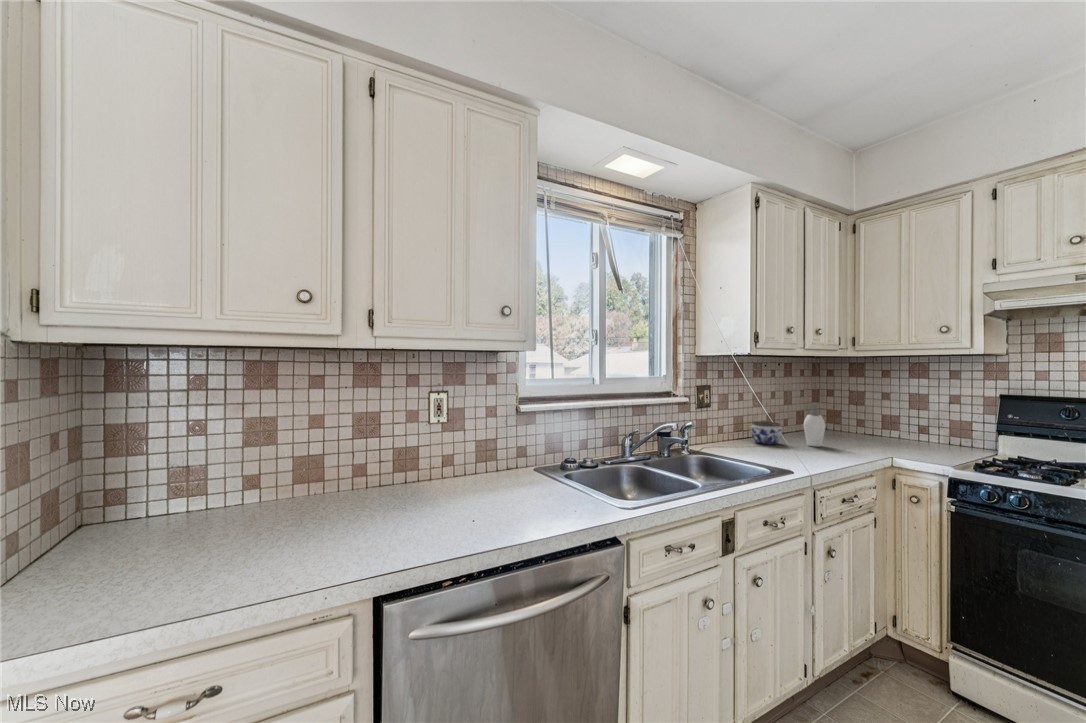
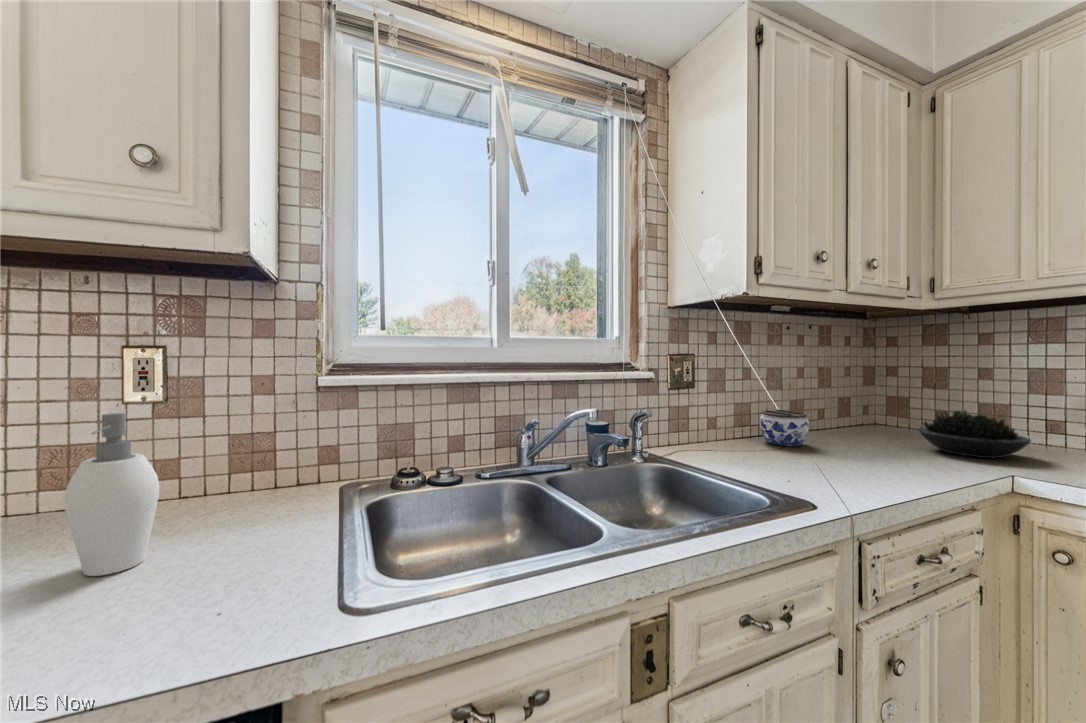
soap dispenser: present [804,403,825,447] -> present [64,413,159,576]
succulent plant: none [845,420,905,448] -> present [918,411,1031,458]

